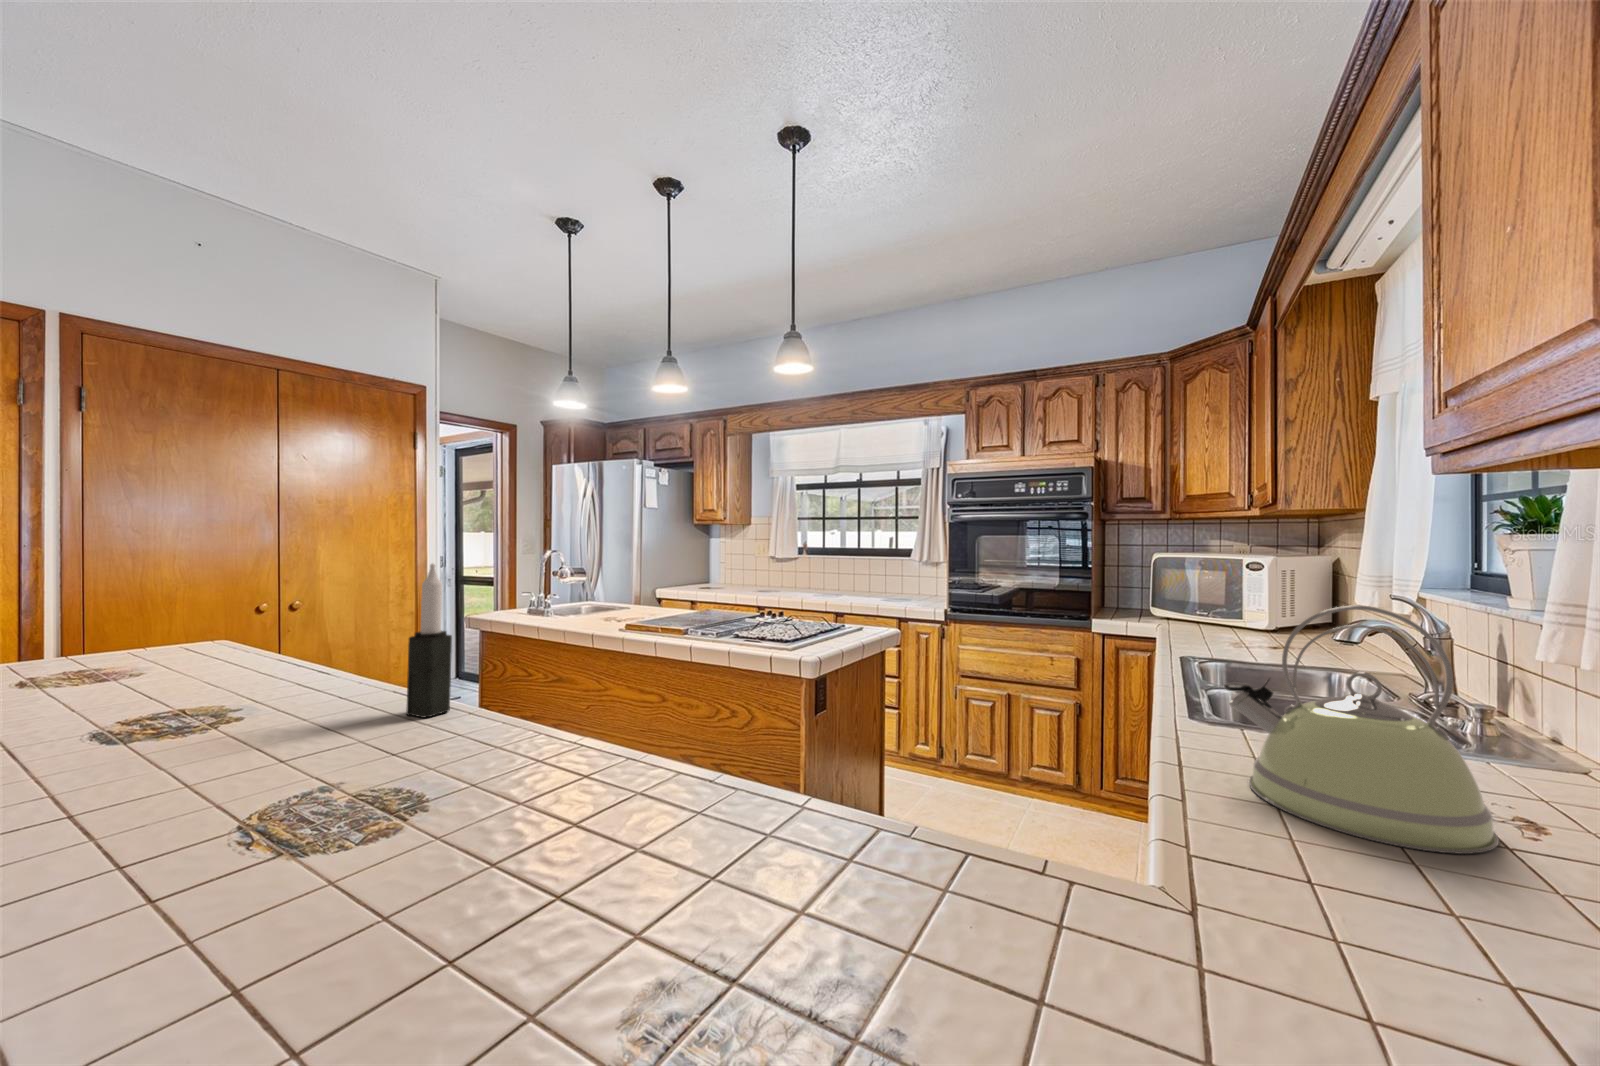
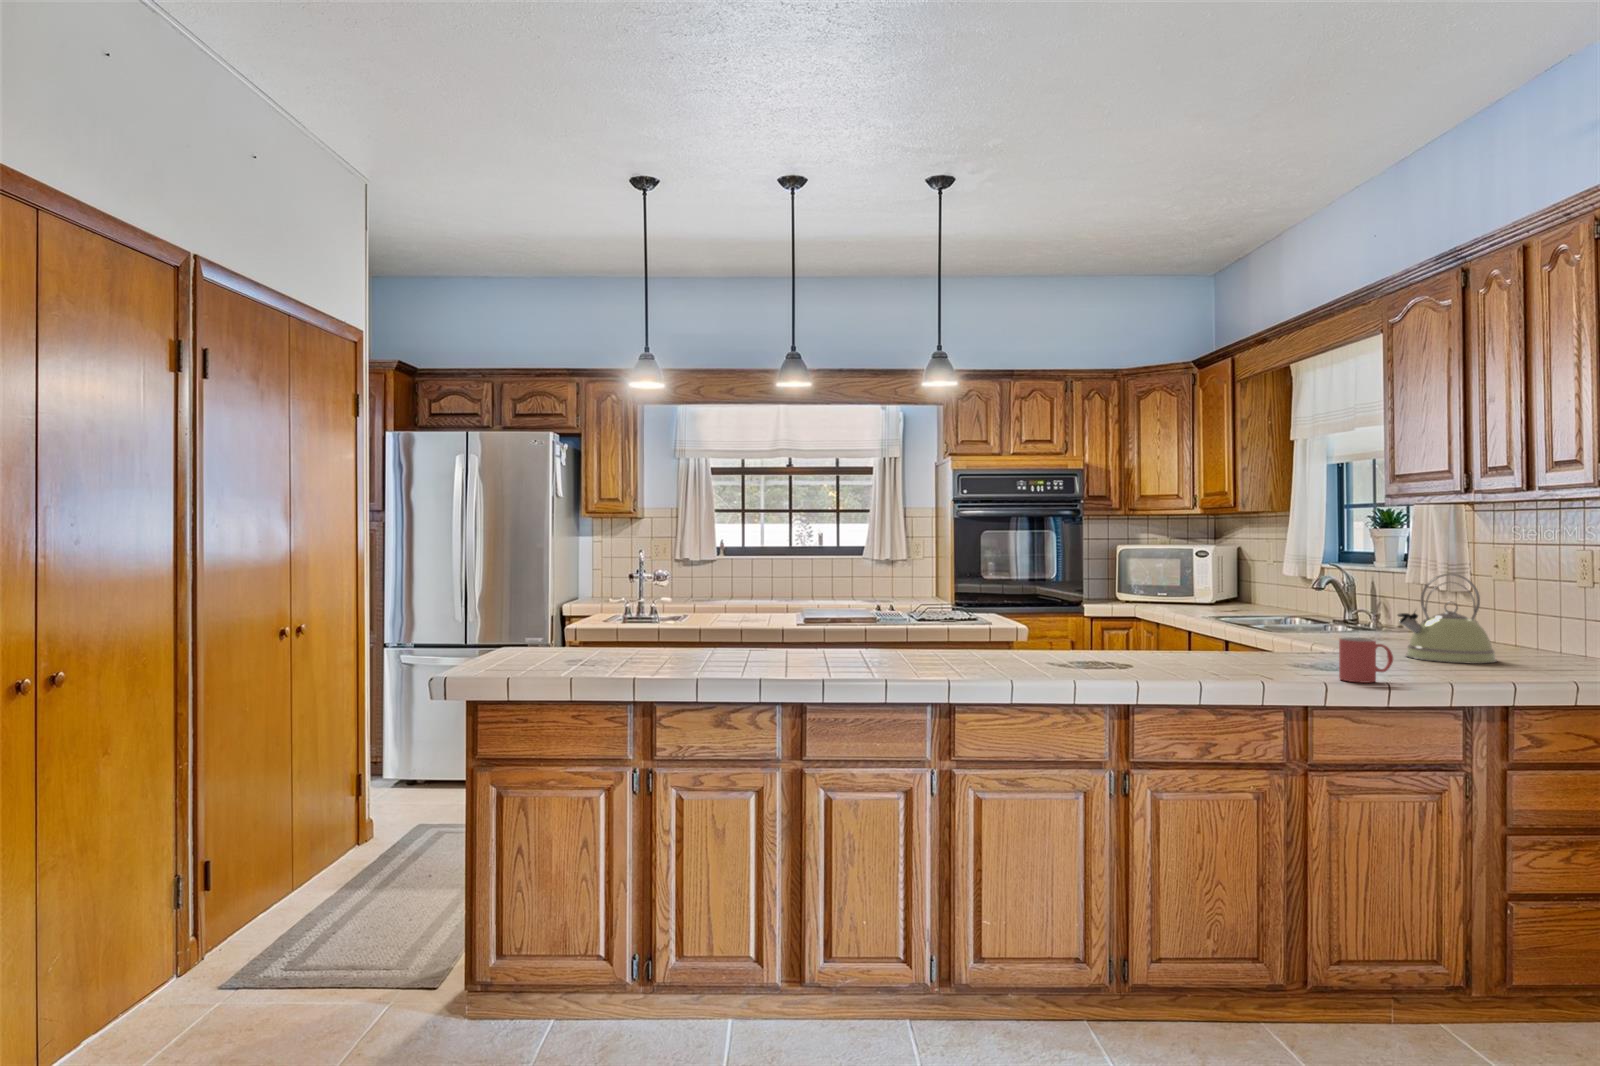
candle: present [406,564,452,718] -> none [1052,577,1078,681]
mug: none [757,724,867,848] -> present [1339,638,1393,683]

